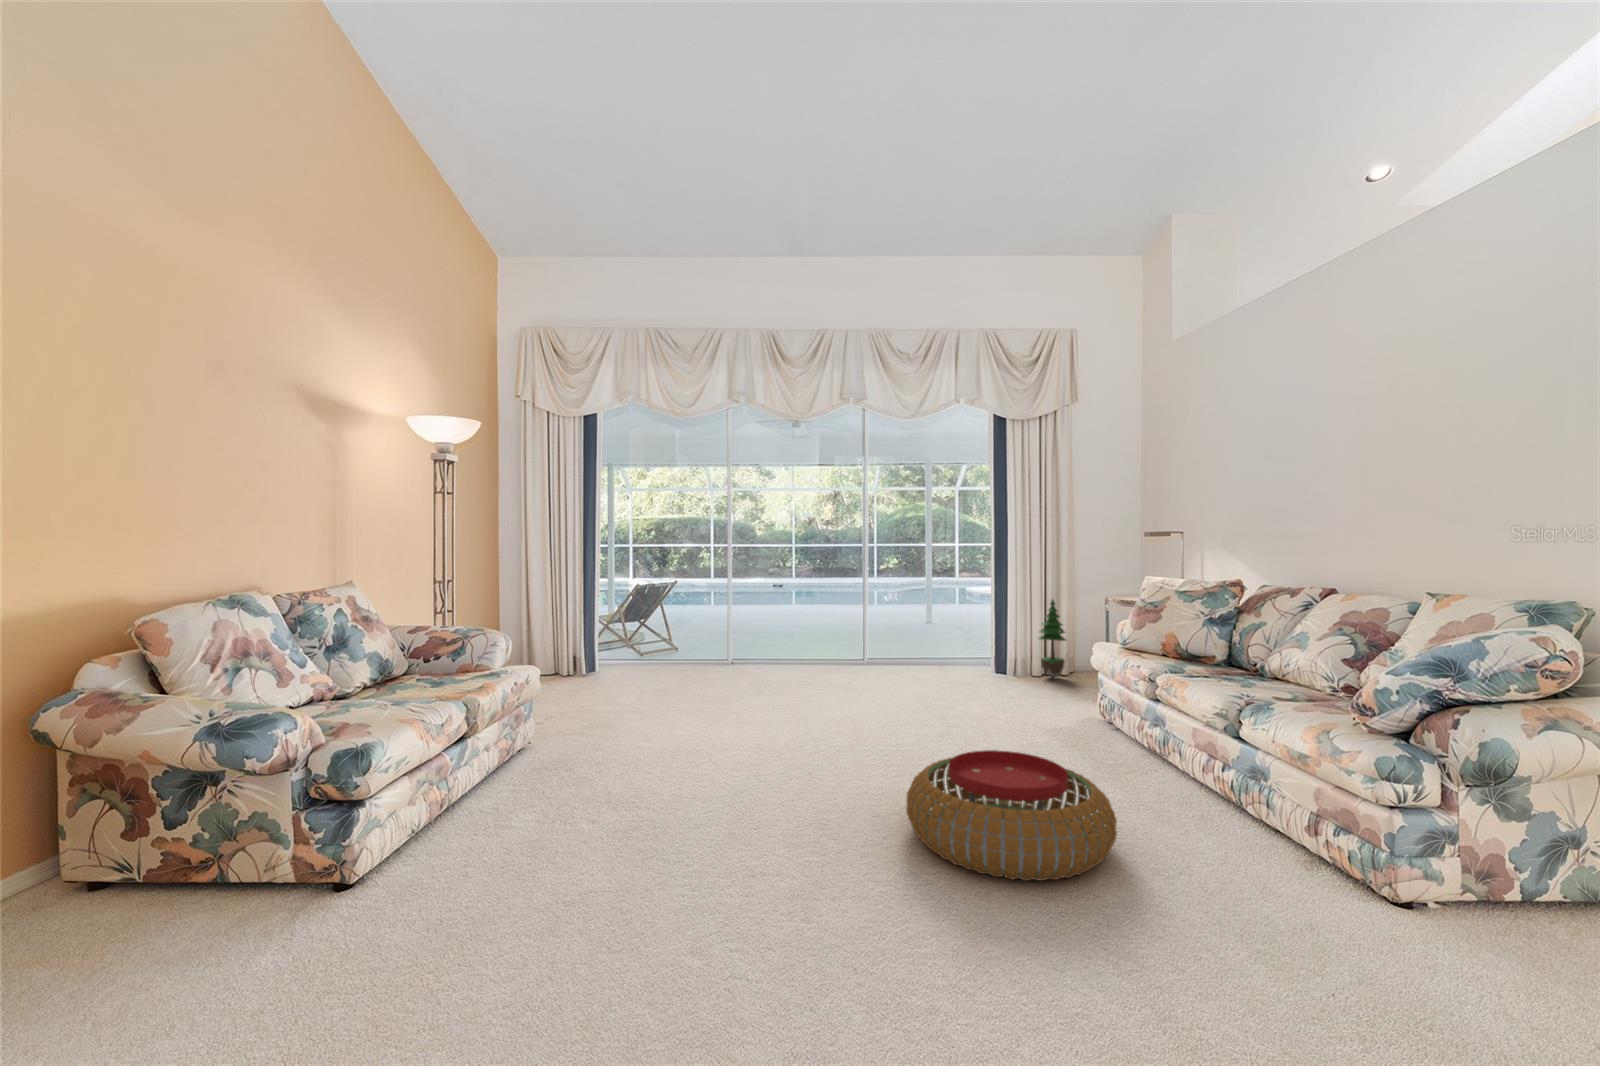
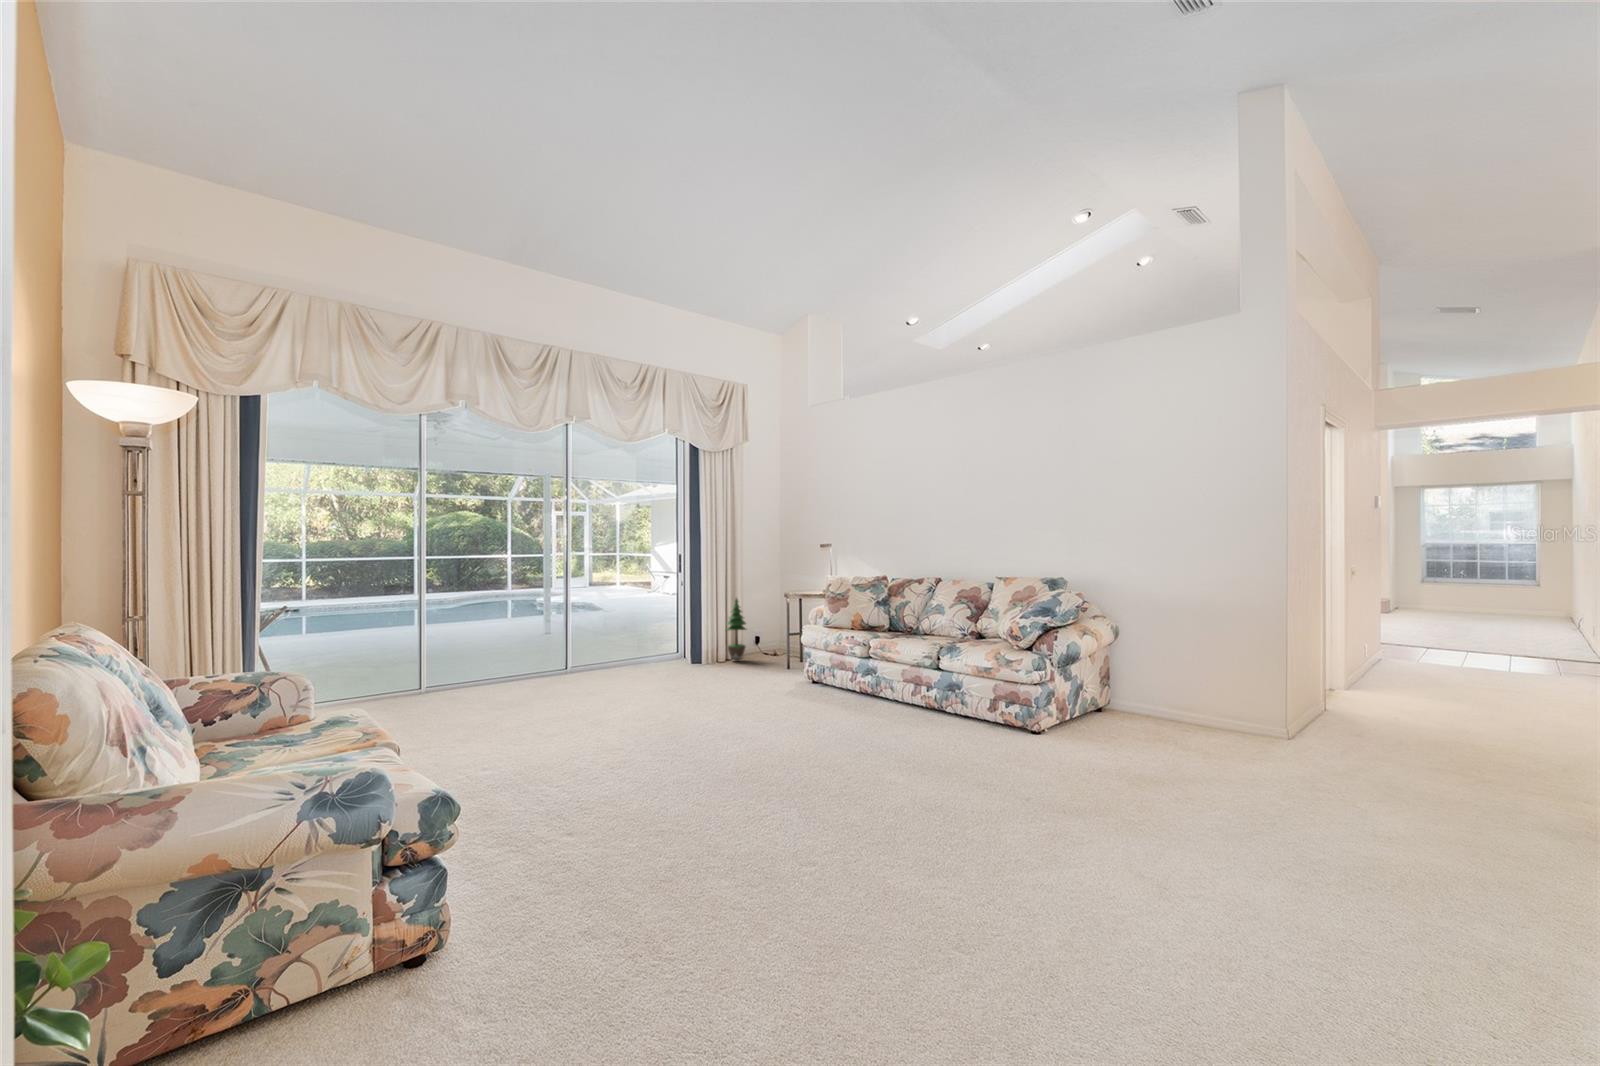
pouf: present [906,750,1117,881] -> none [804,696,941,773]

